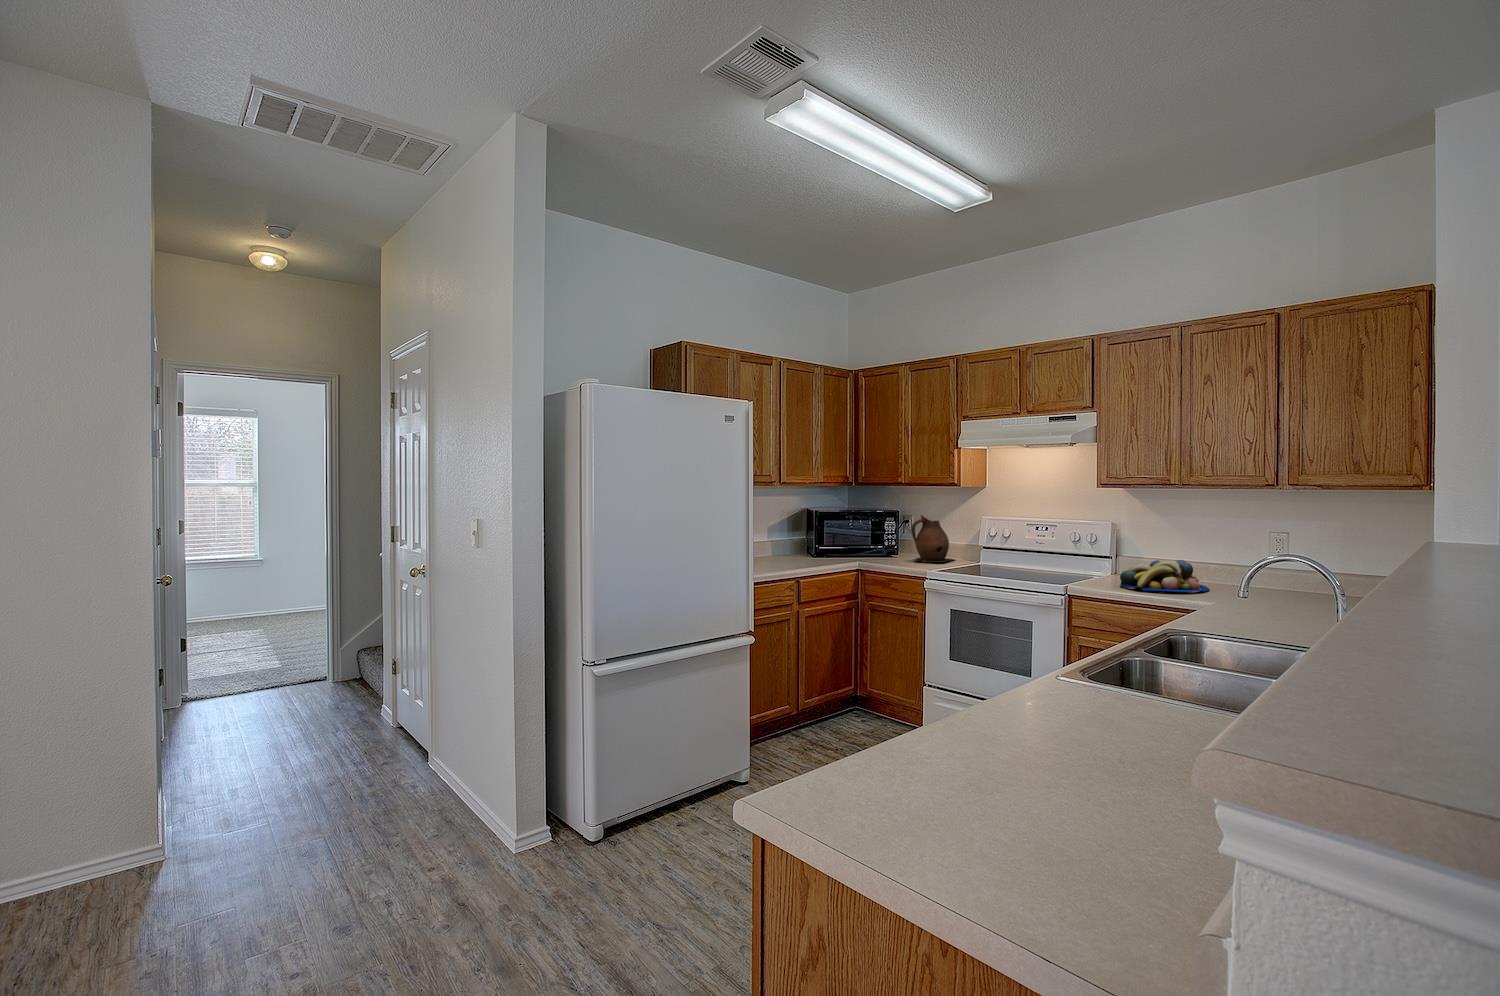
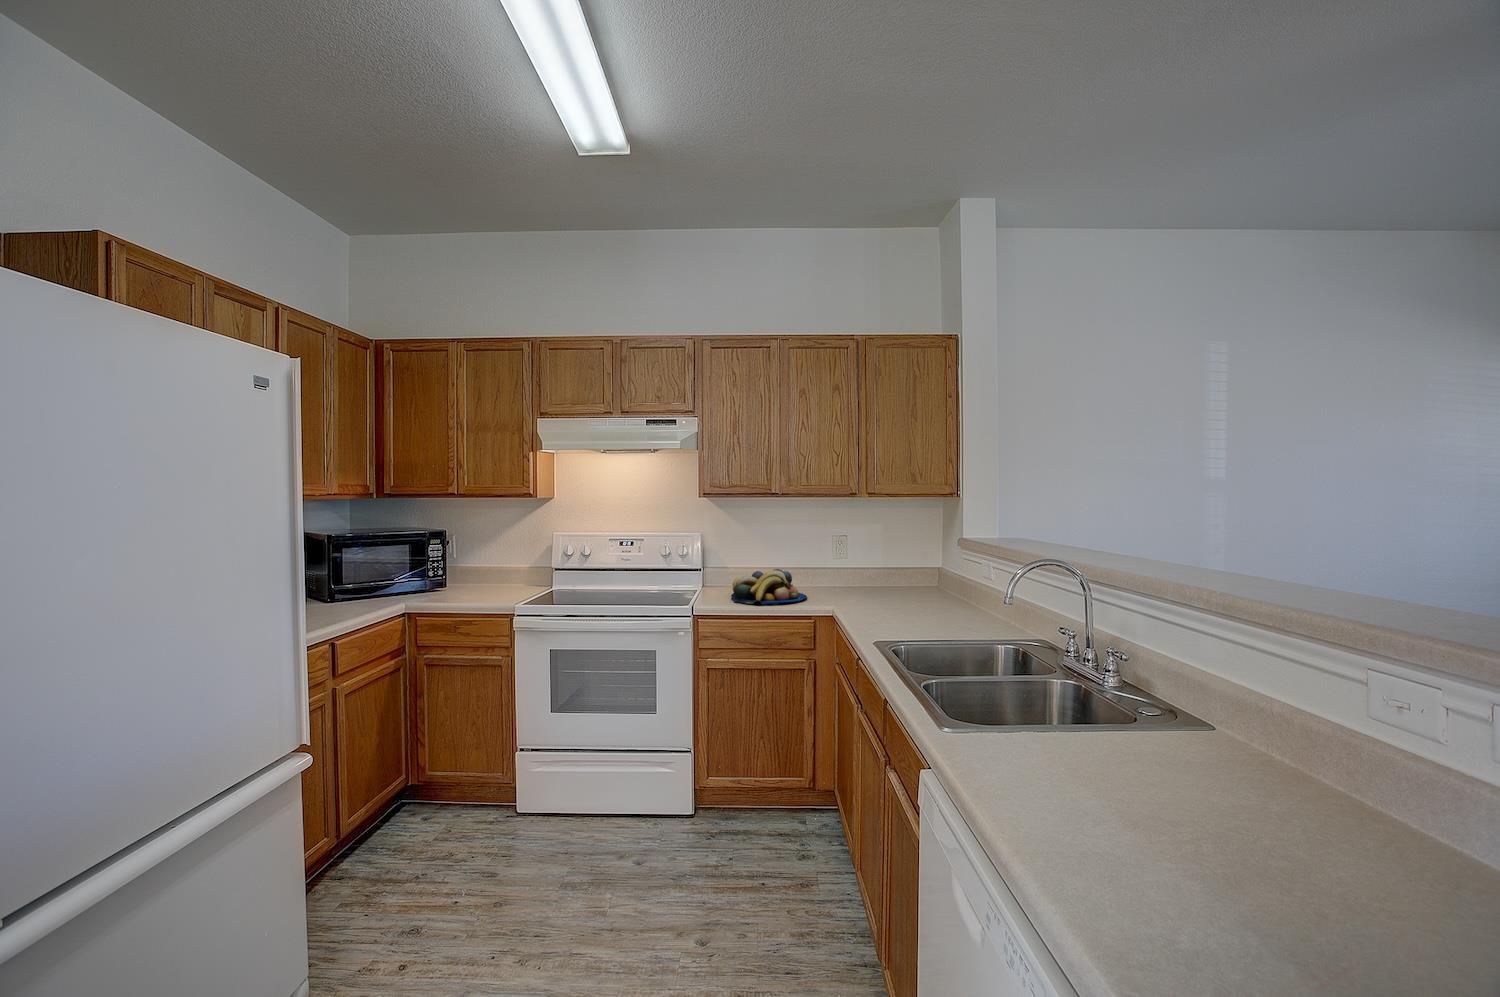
ceramic pitcher: present [911,515,955,563] -> none [469,534,522,593]

